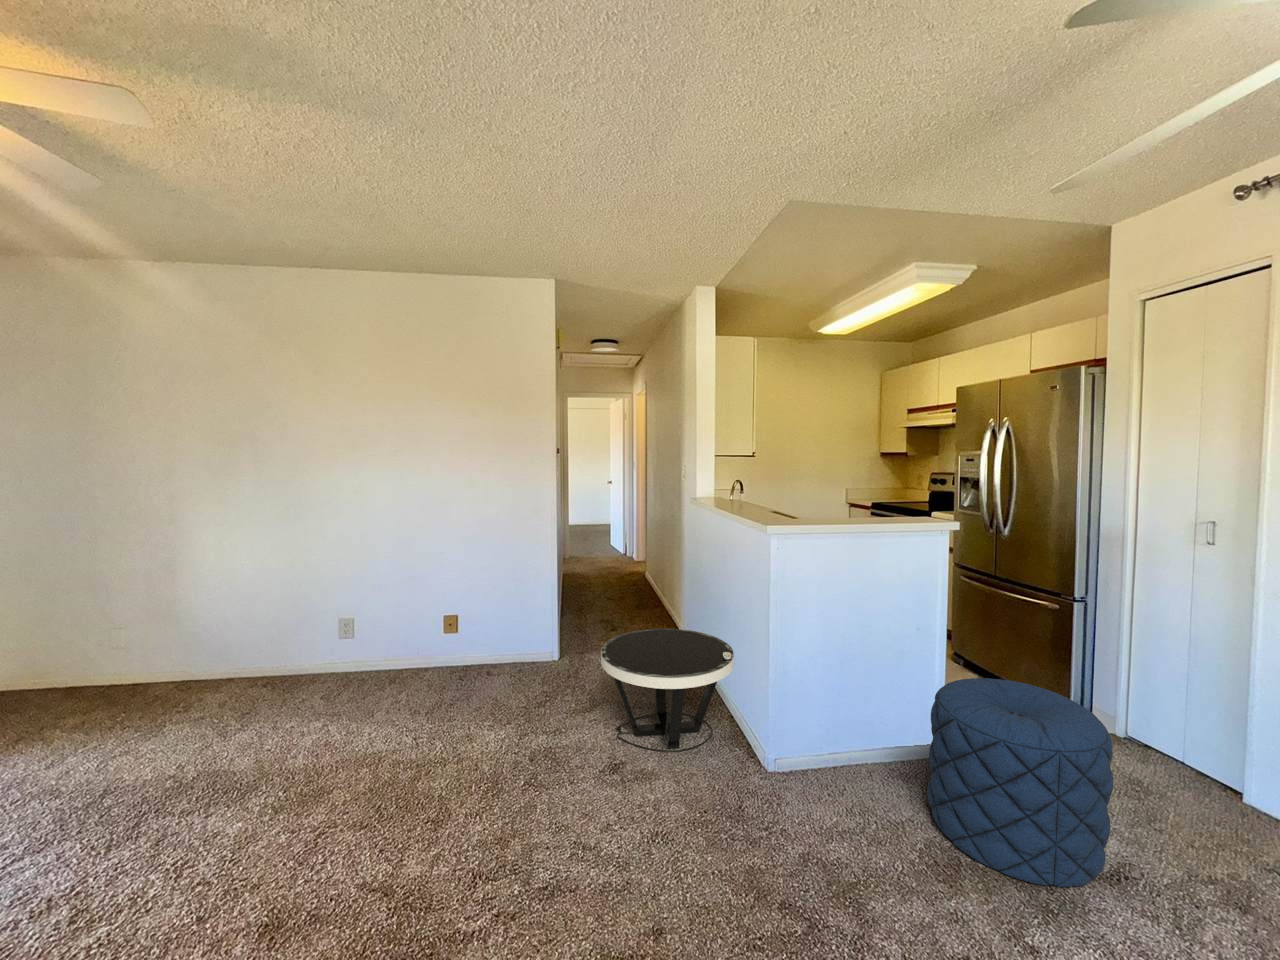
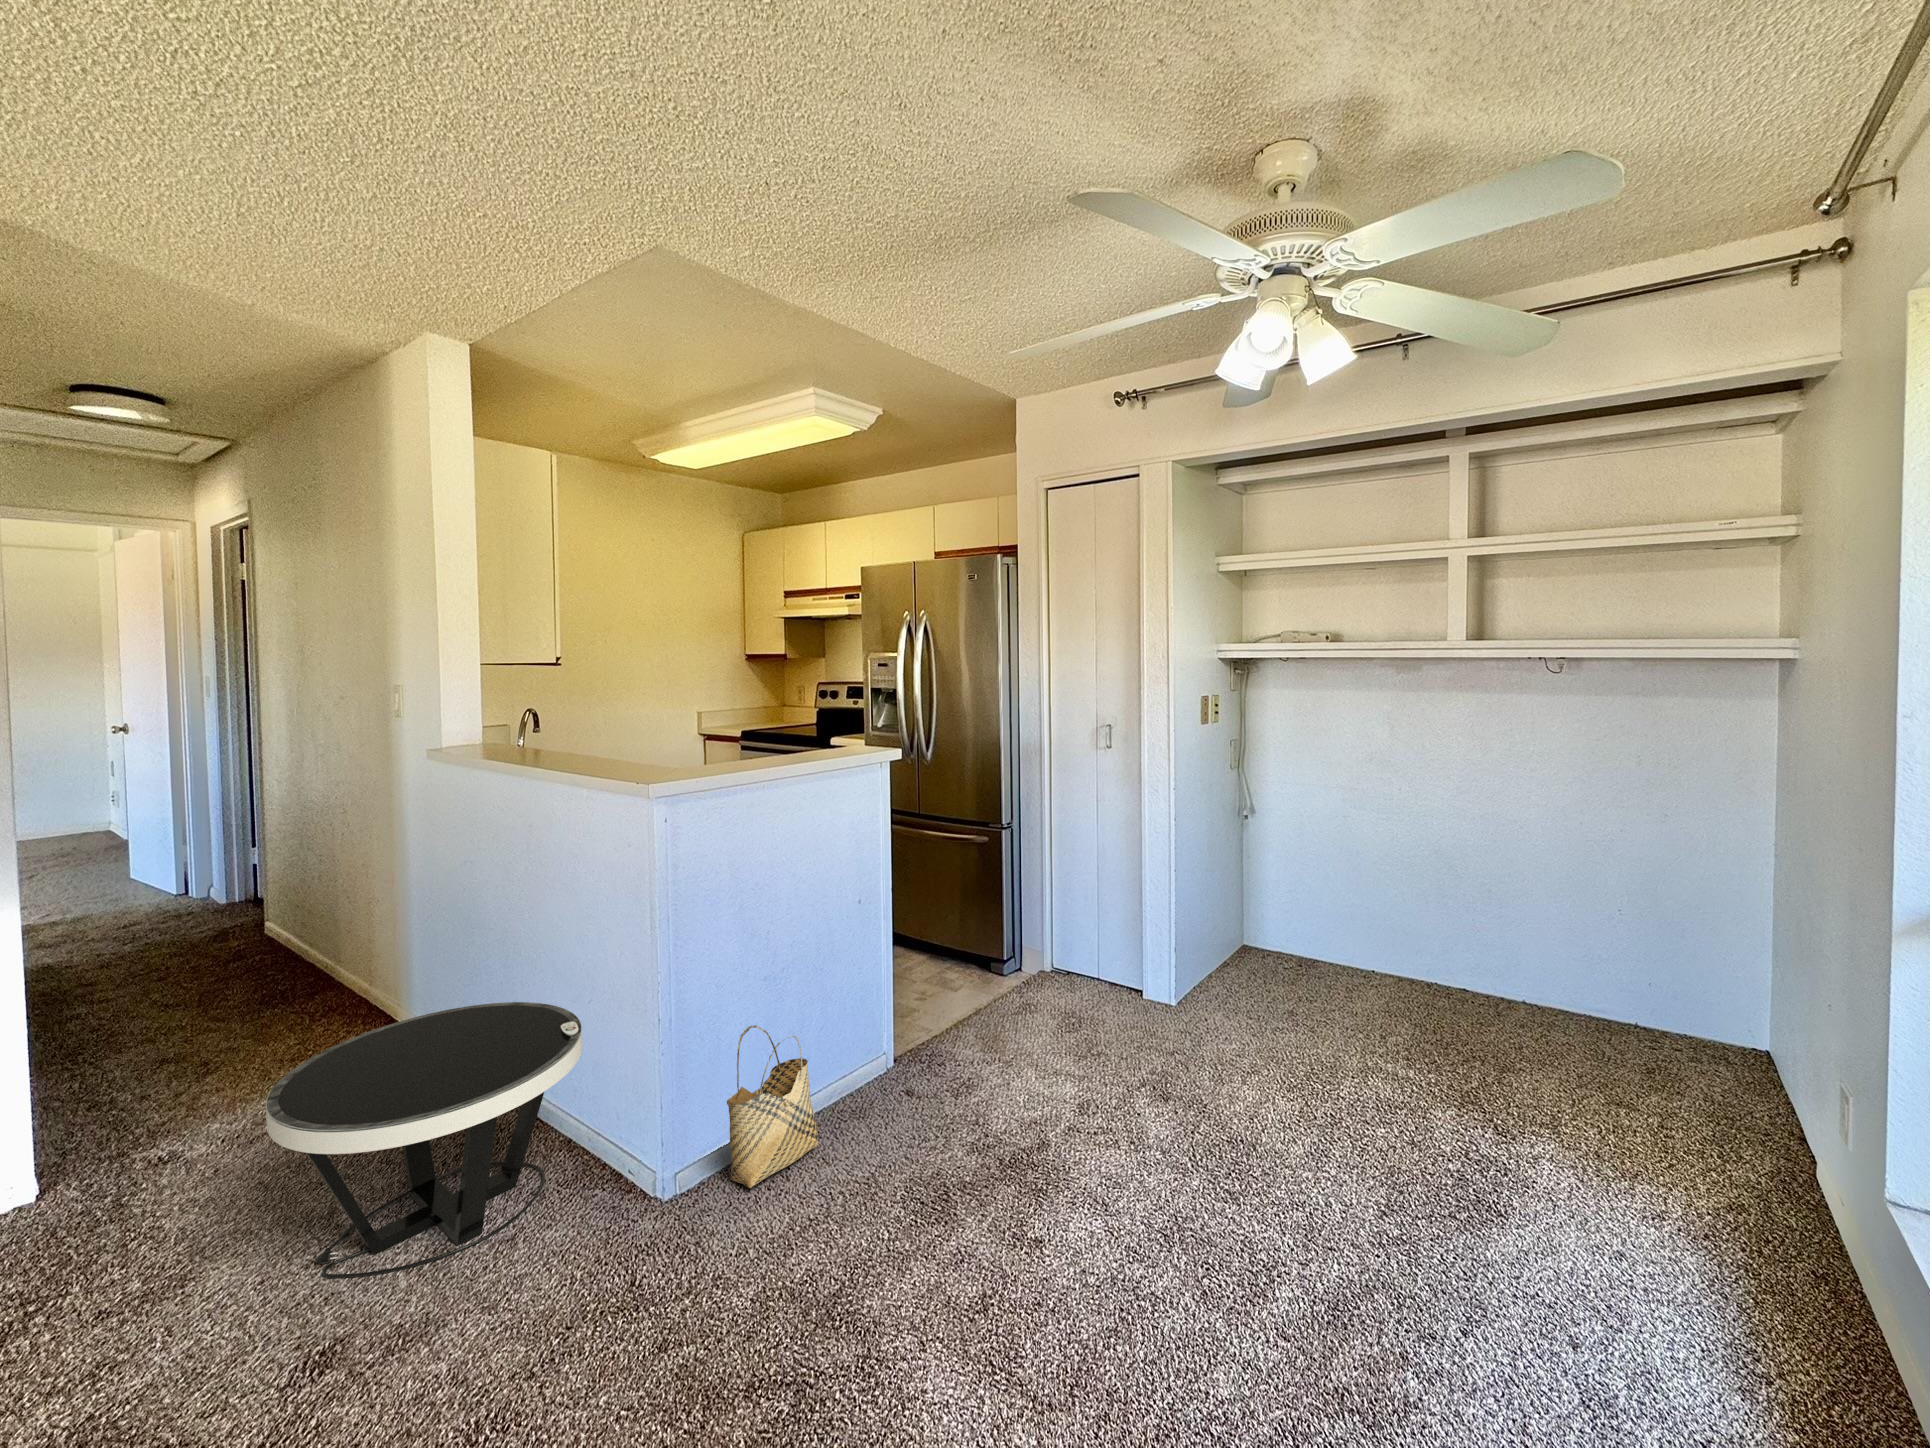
pouf: present [927,678,1113,887] -> none [893,940,1075,1179]
woven basket: none [806,688,869,791] -> present [727,1025,818,1188]

